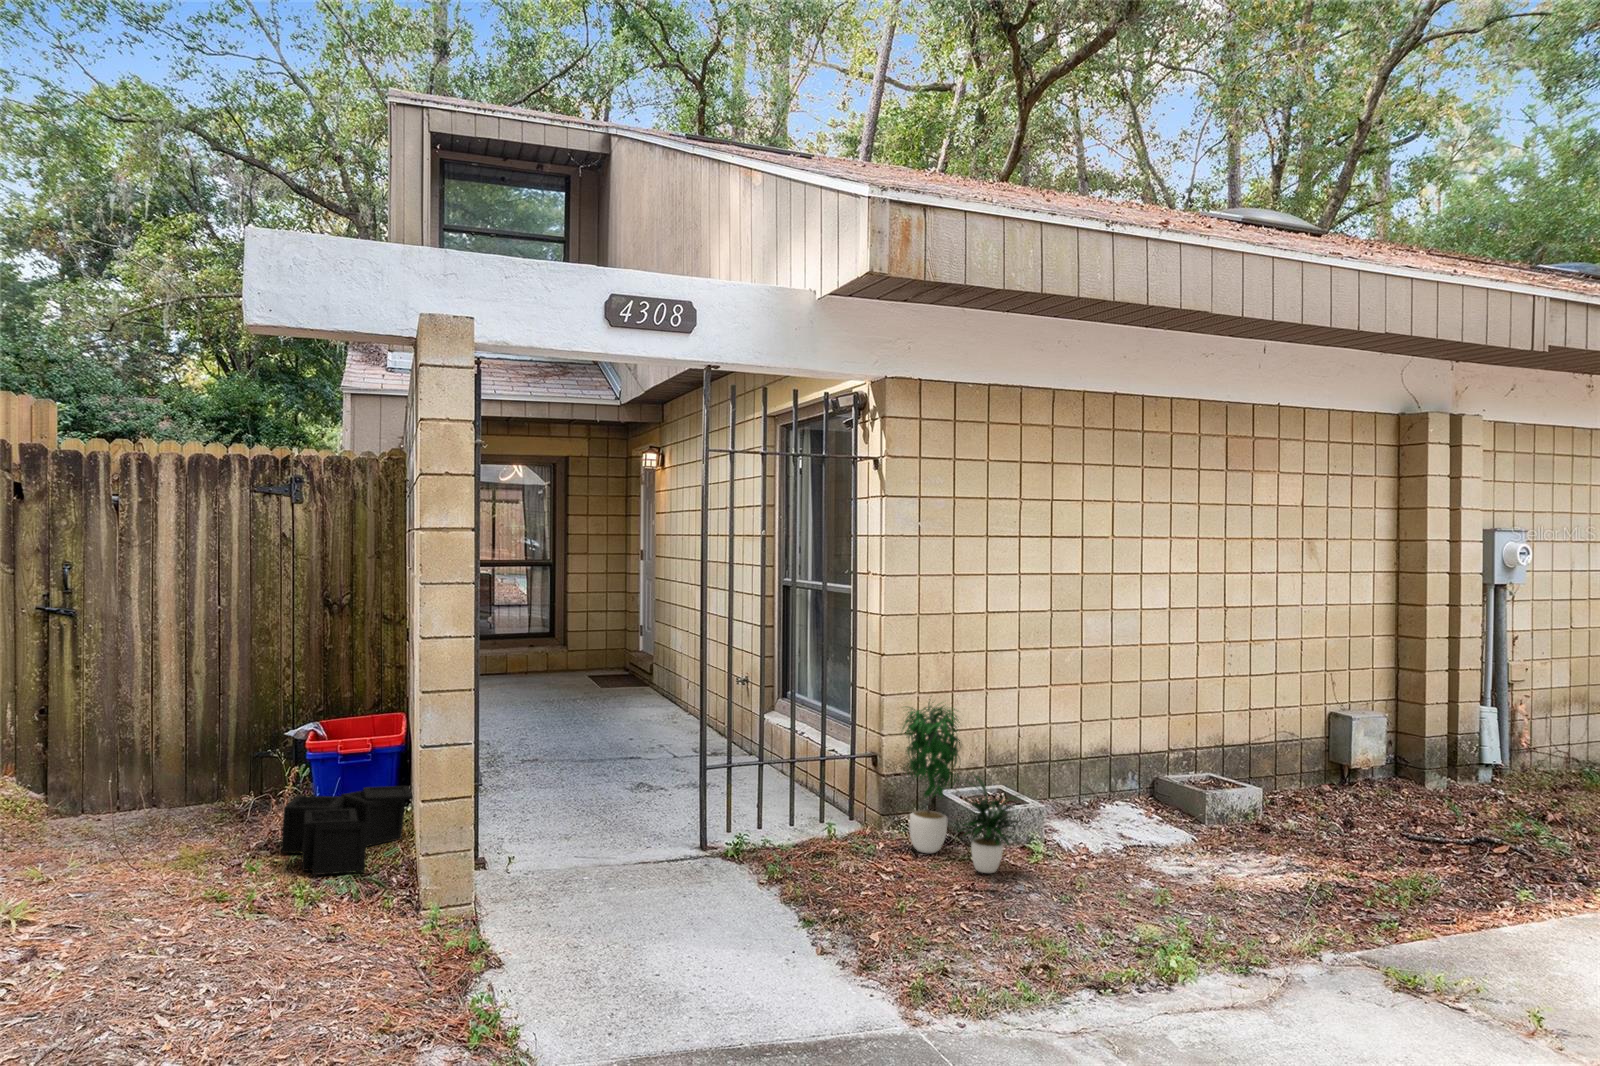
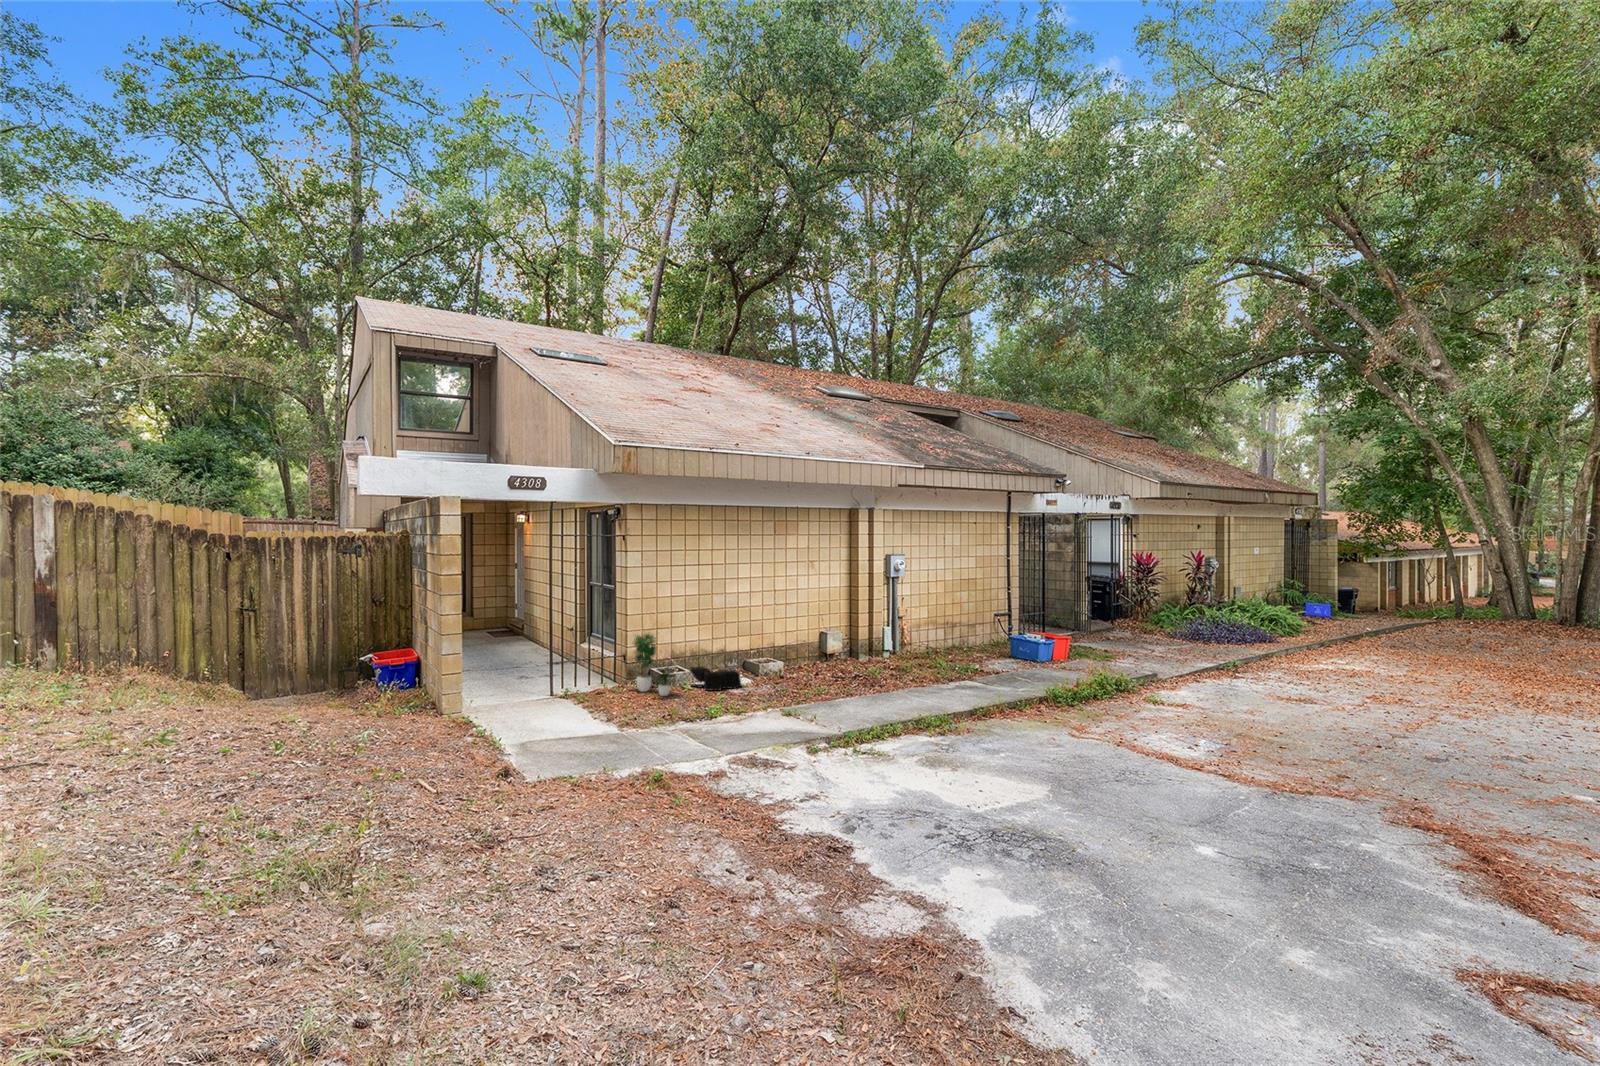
storage bin: present [275,786,413,875] -> present [690,667,742,690]

